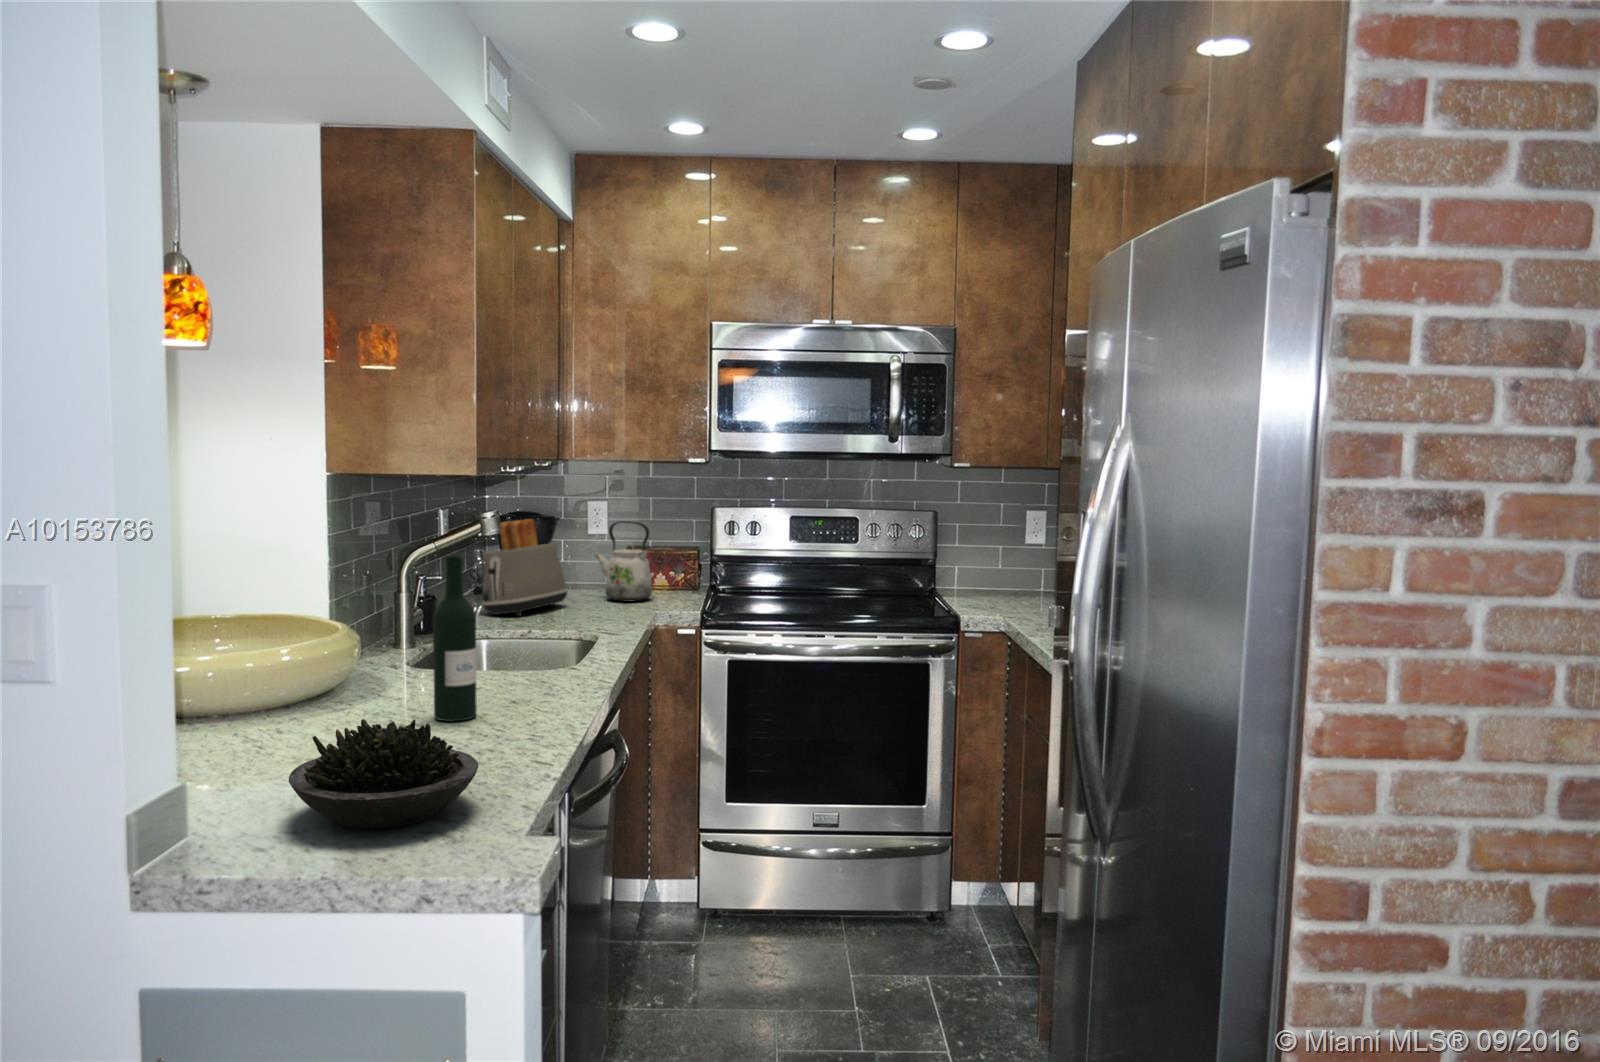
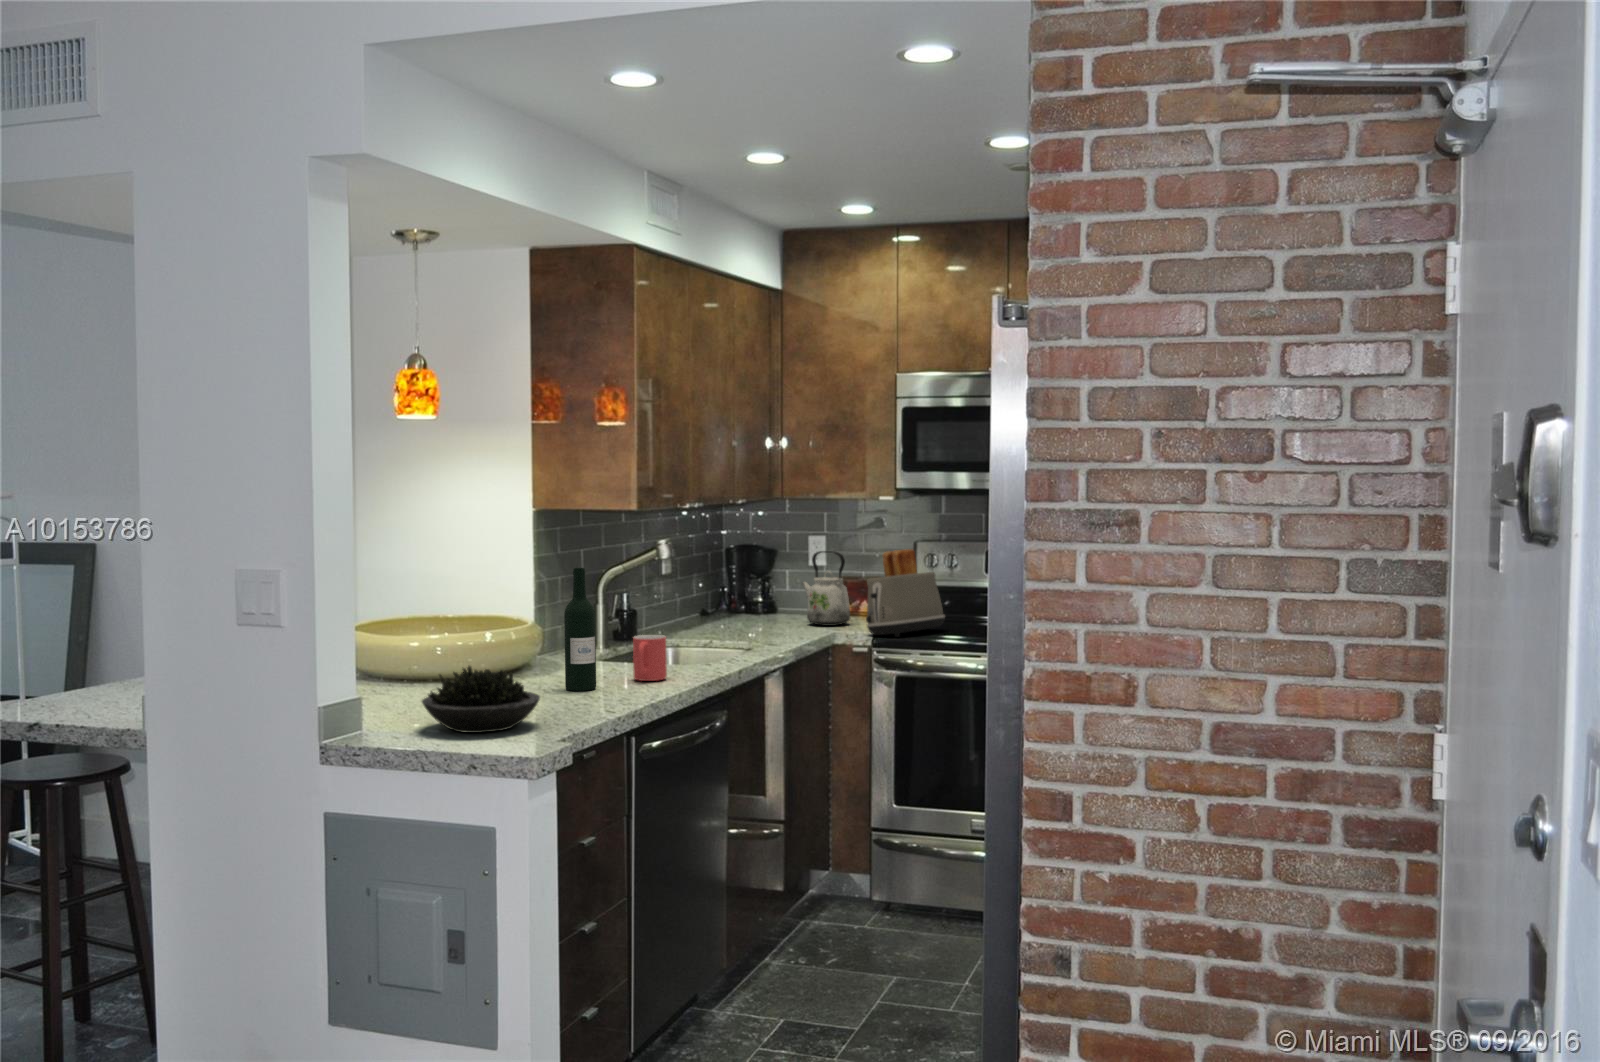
toaster: present [482,519,568,616] -> present [866,549,945,637]
mug: none [508,637,551,697] -> present [633,635,667,681]

